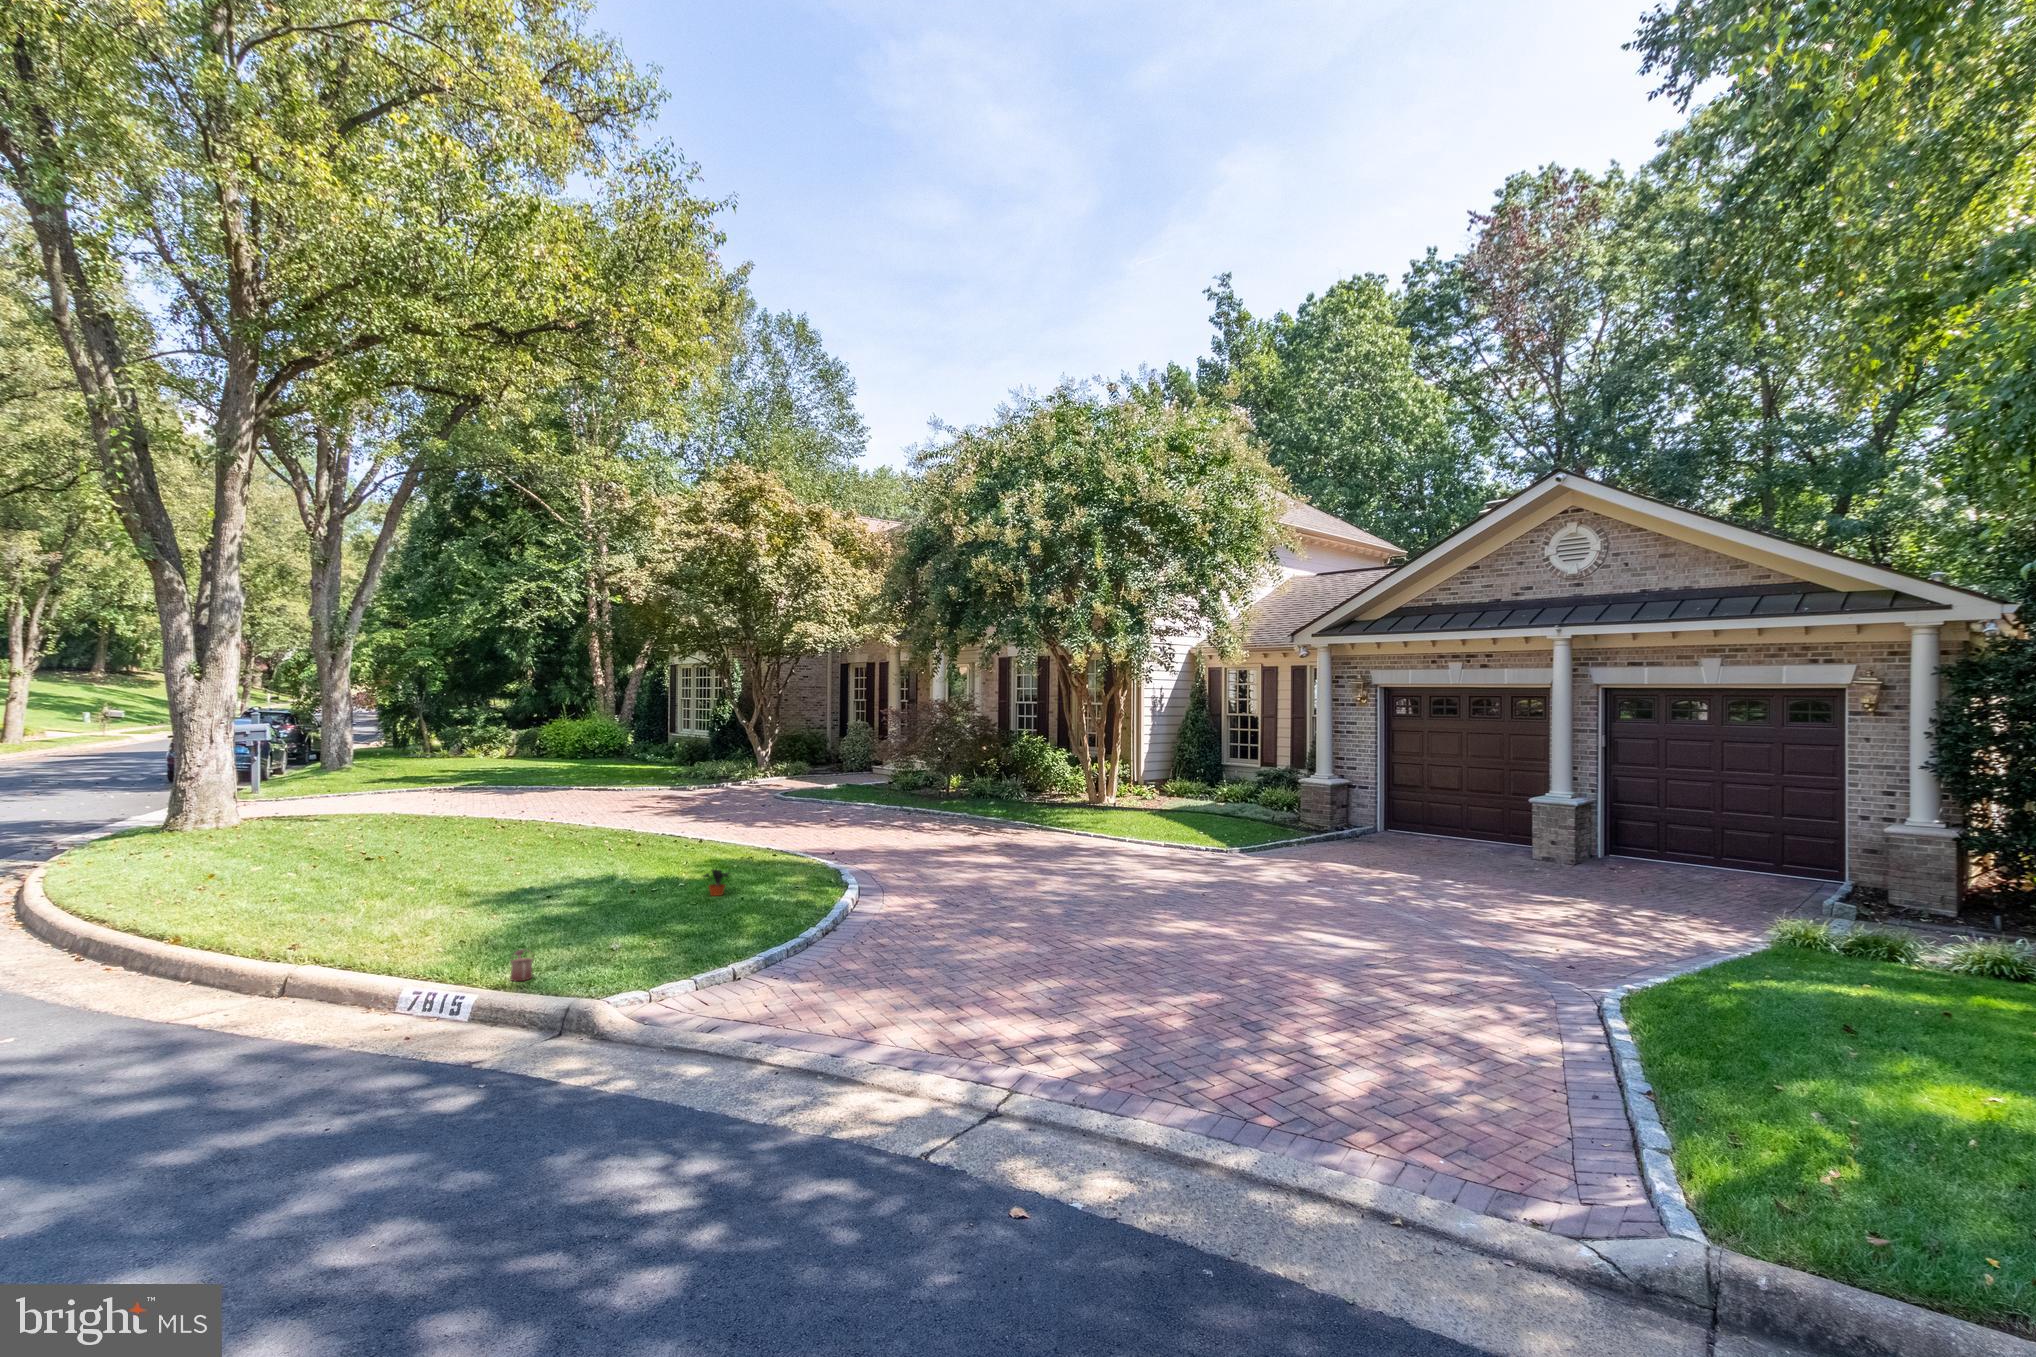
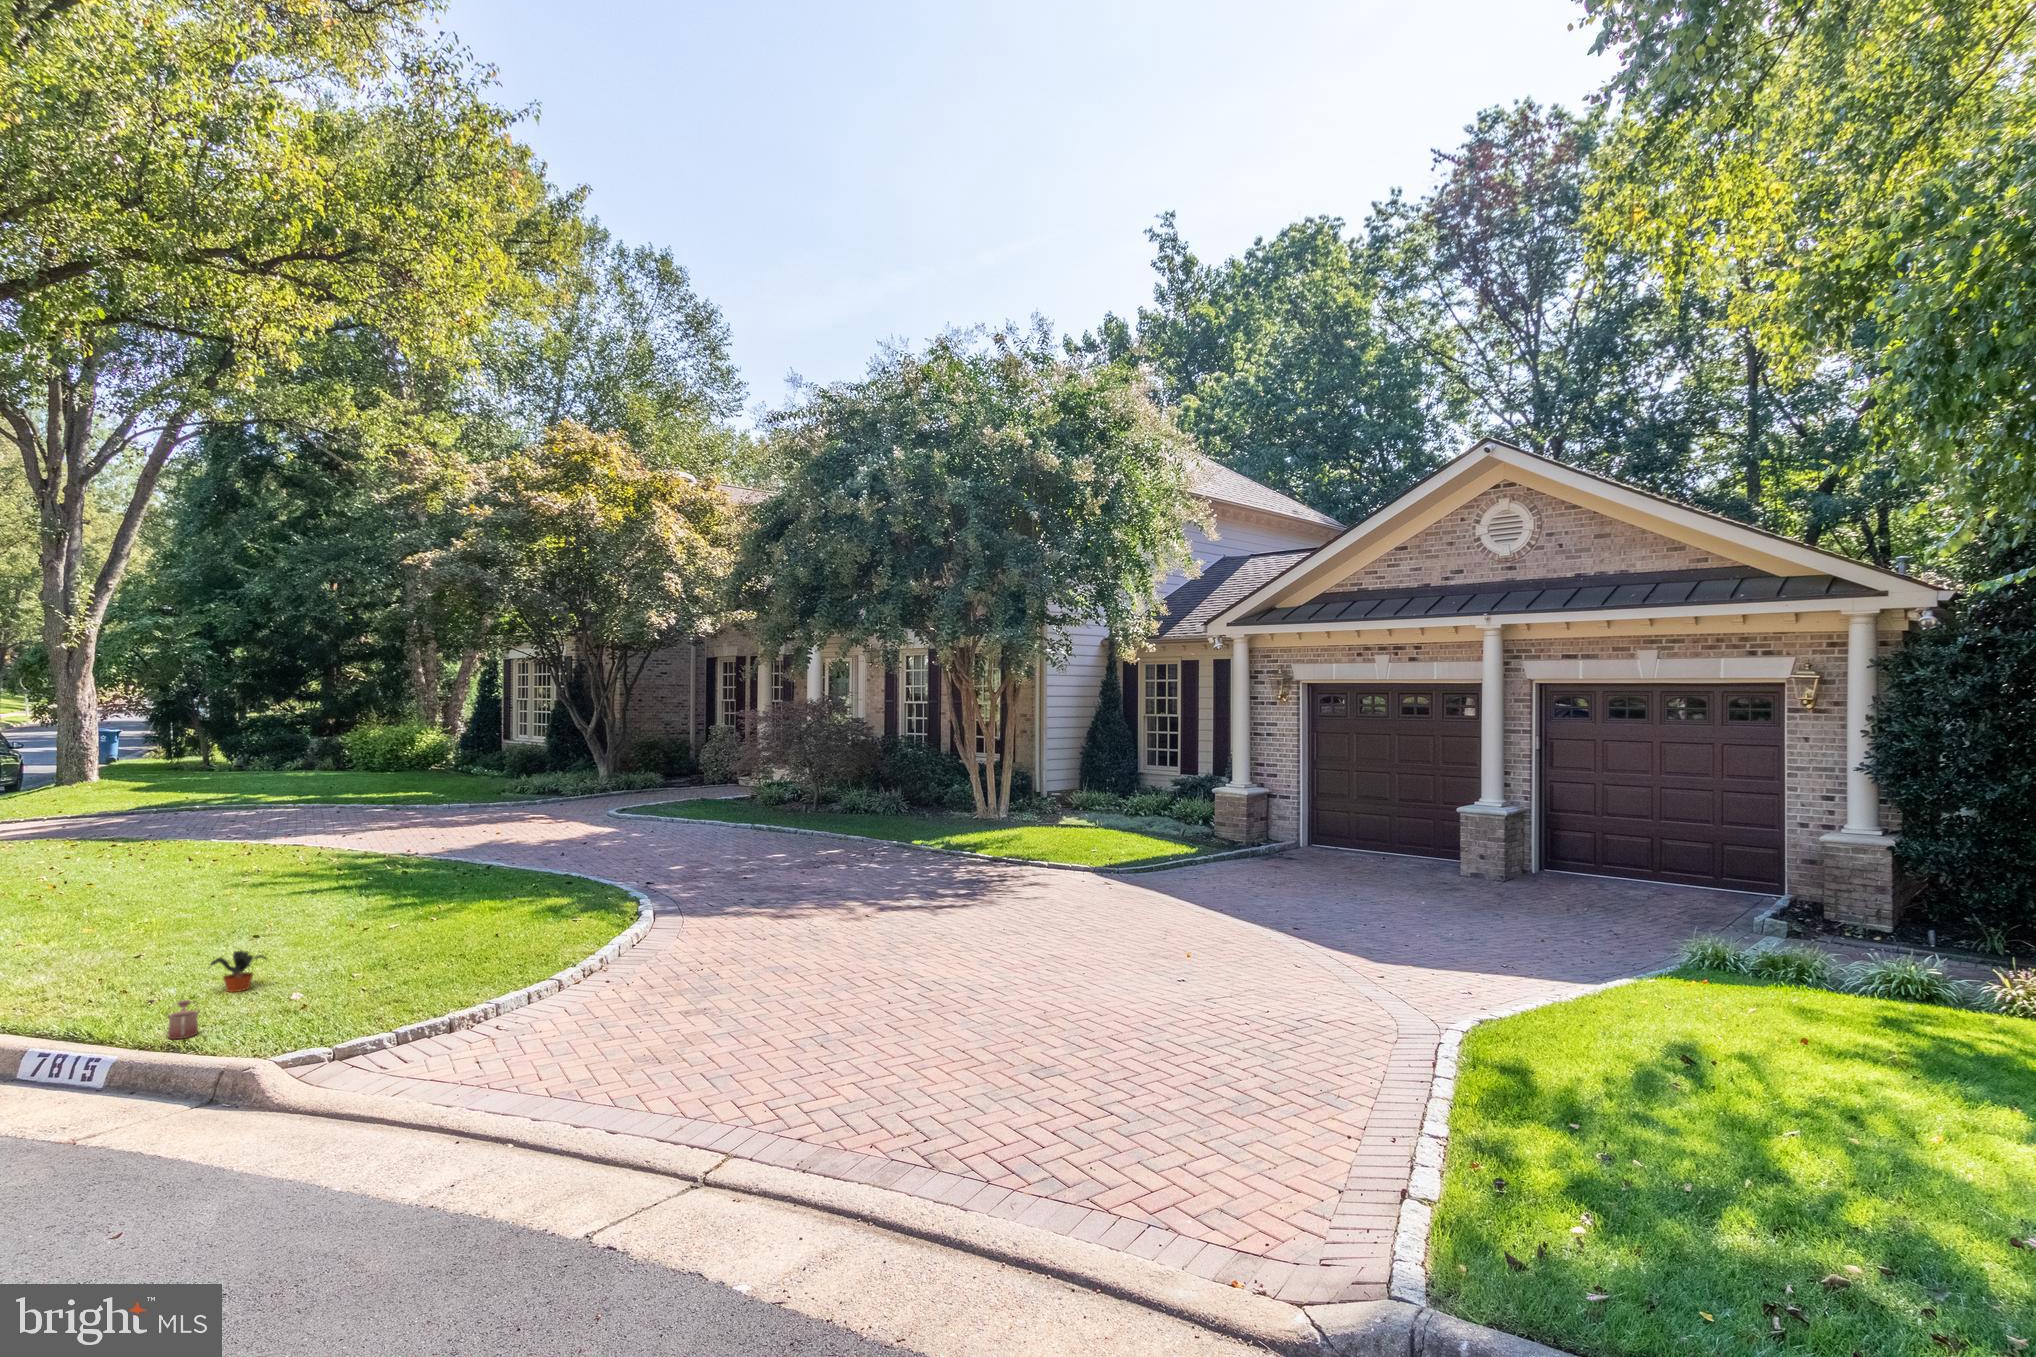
potted plant: present [703,869,730,896] -> present [210,950,267,992]

